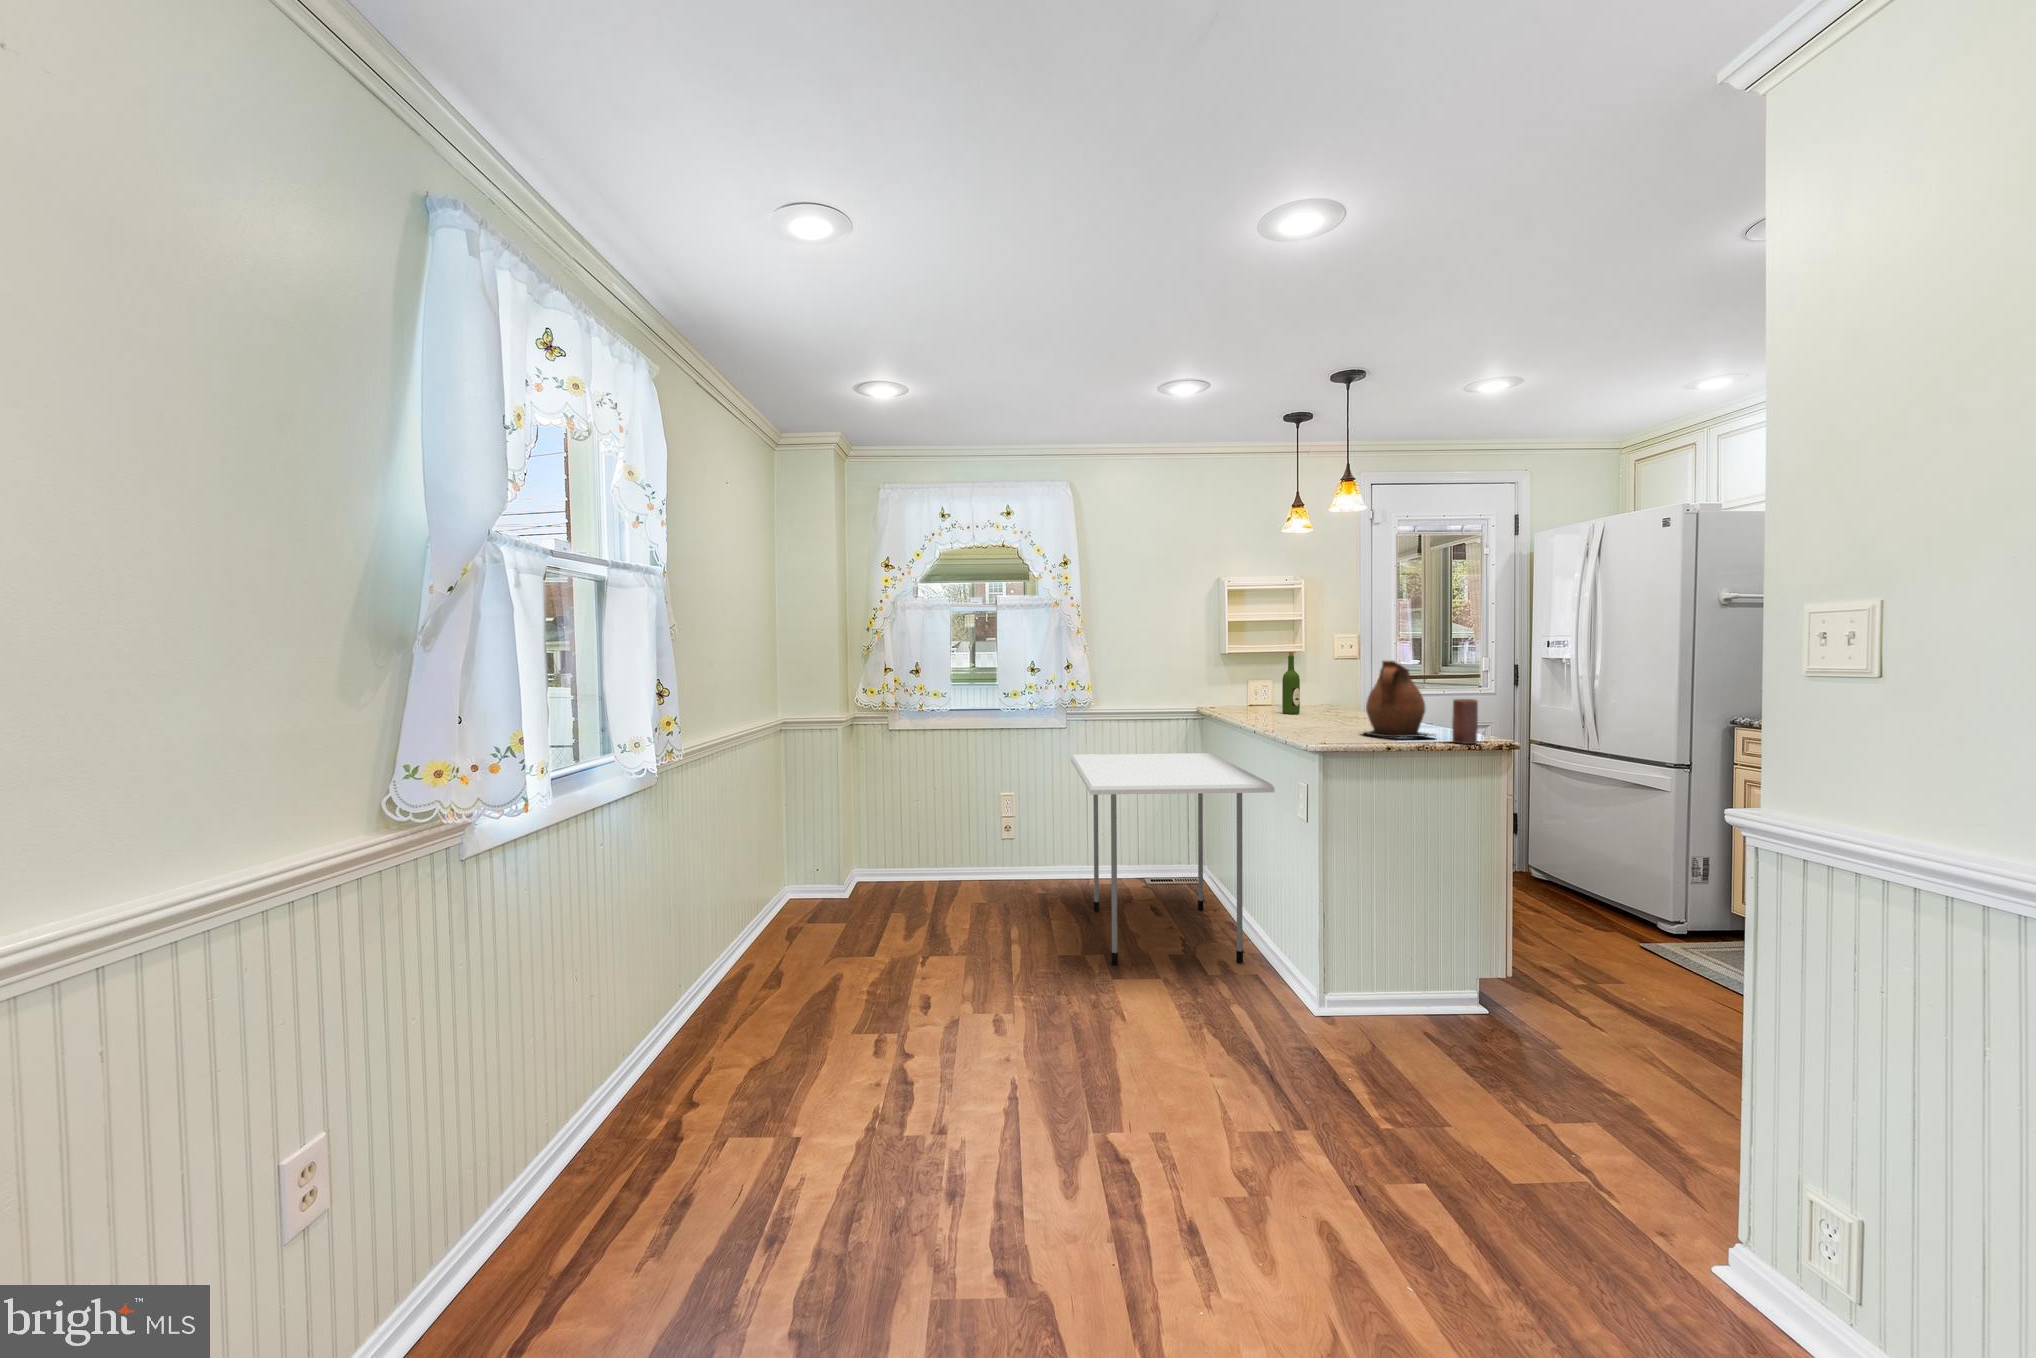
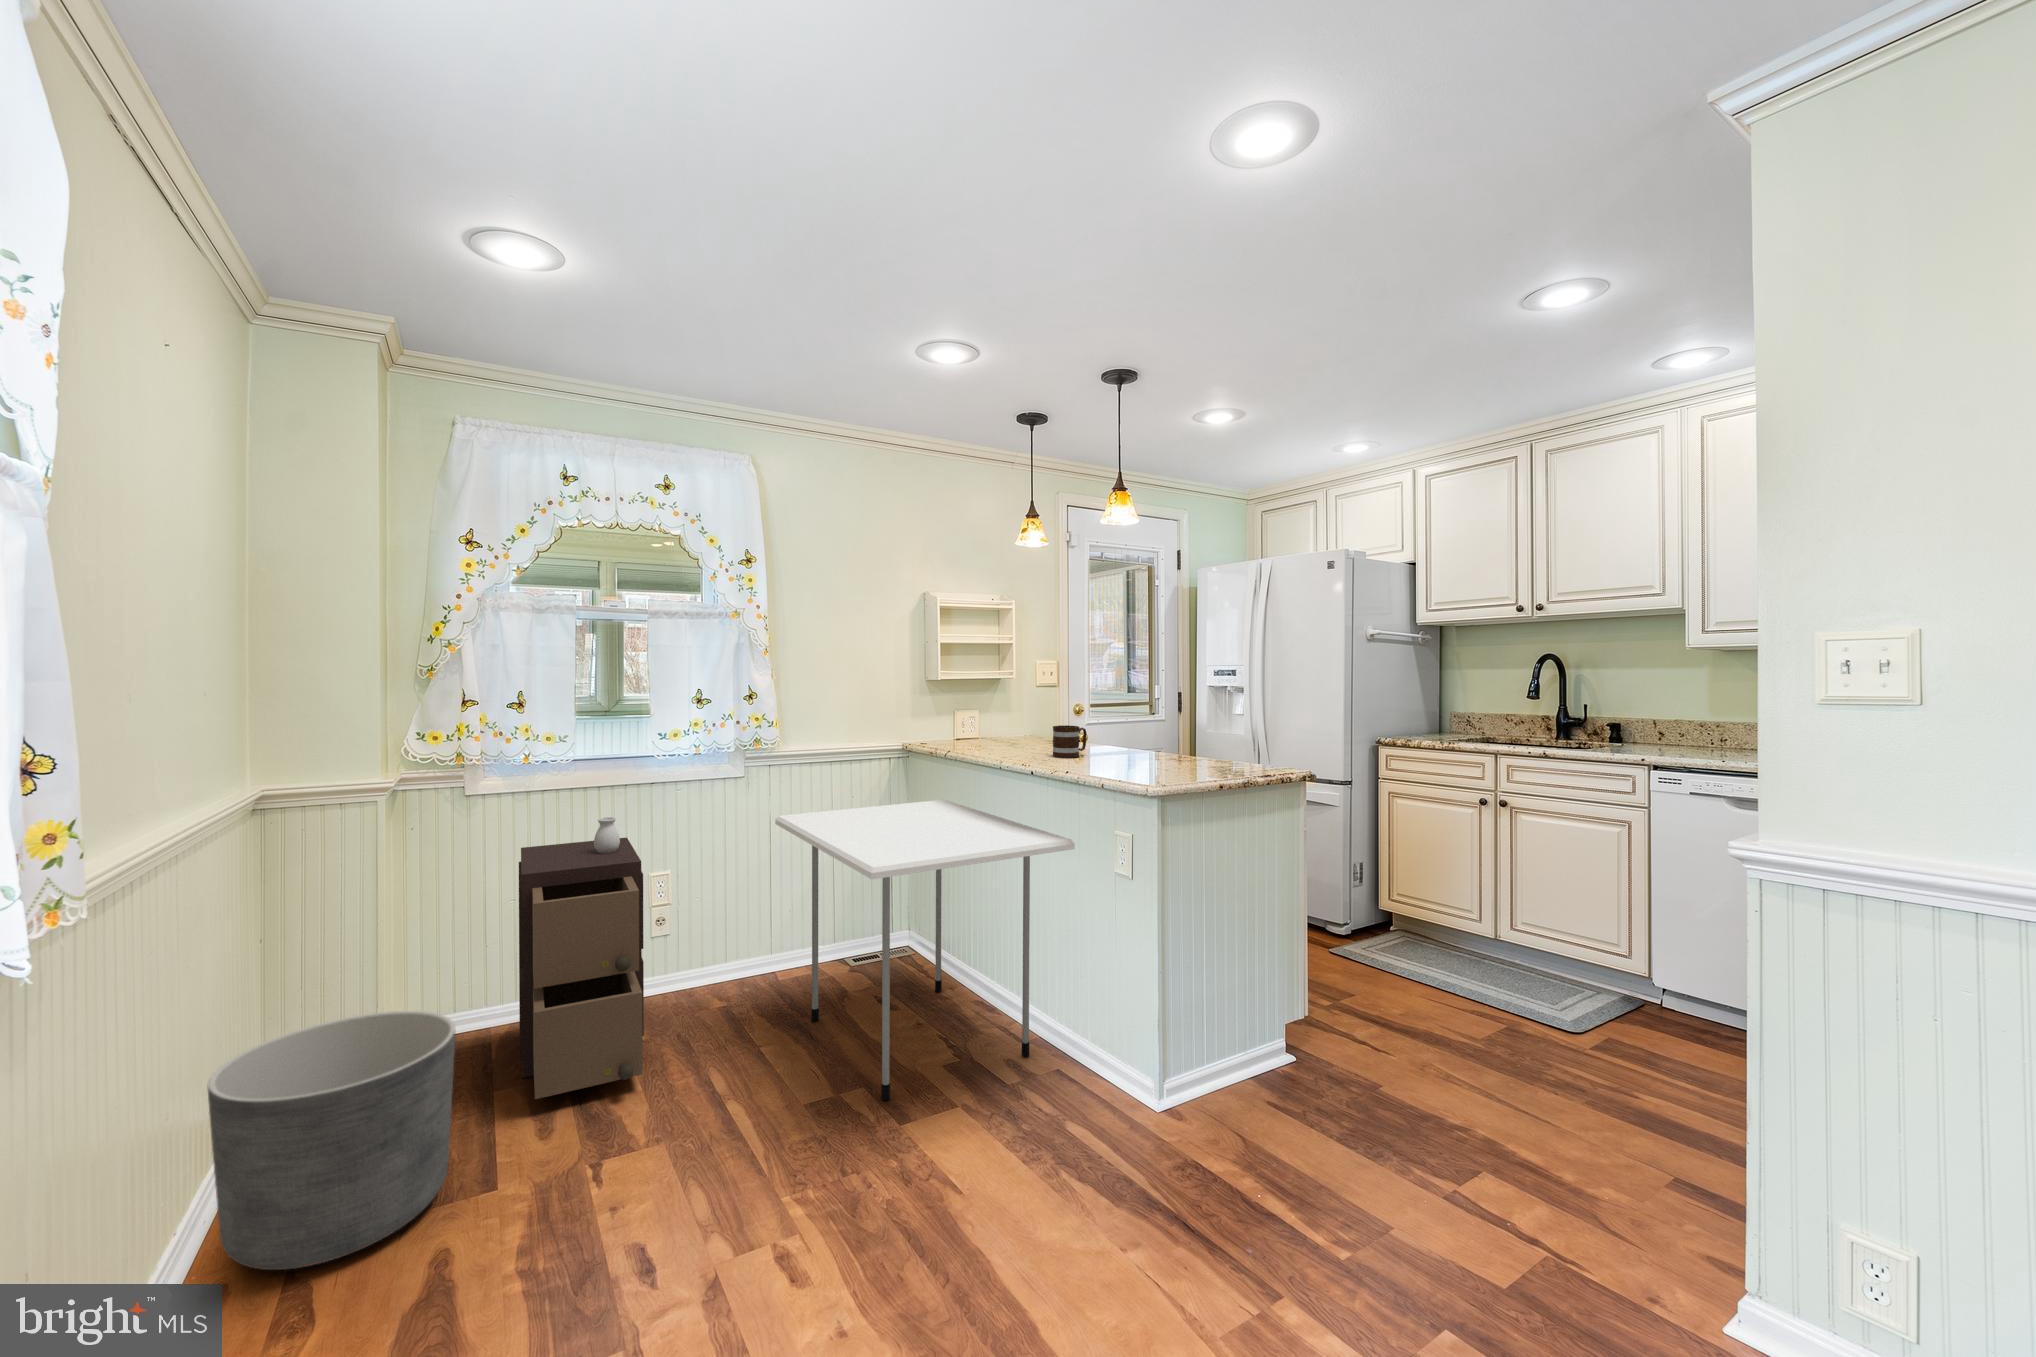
wine bottle: present [1282,652,1300,714] -> none [1016,679,1034,749]
ceramic pitcher: present [1364,661,1433,737] -> none [1148,694,1226,778]
mug: none [1302,692,1337,721] -> present [1053,725,1087,758]
candle: present [1452,699,1478,744] -> none [1248,734,1272,782]
storage cabinet: none [906,748,985,916] -> present [519,817,644,1099]
planter: none [747,844,855,964] -> present [208,1011,455,1270]

